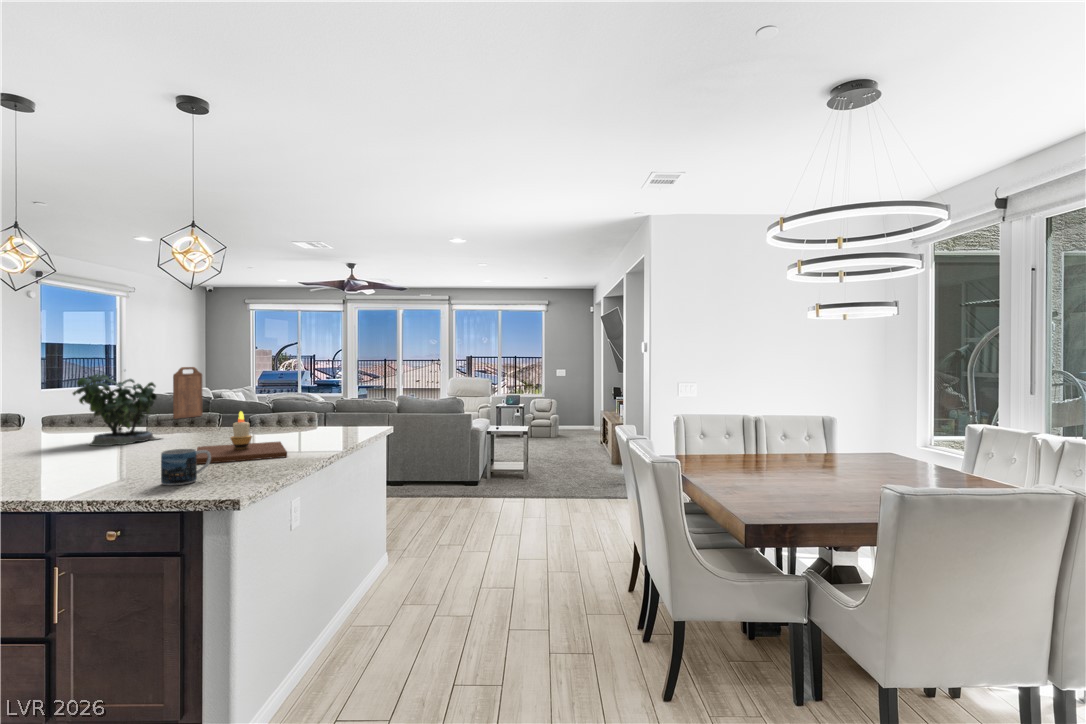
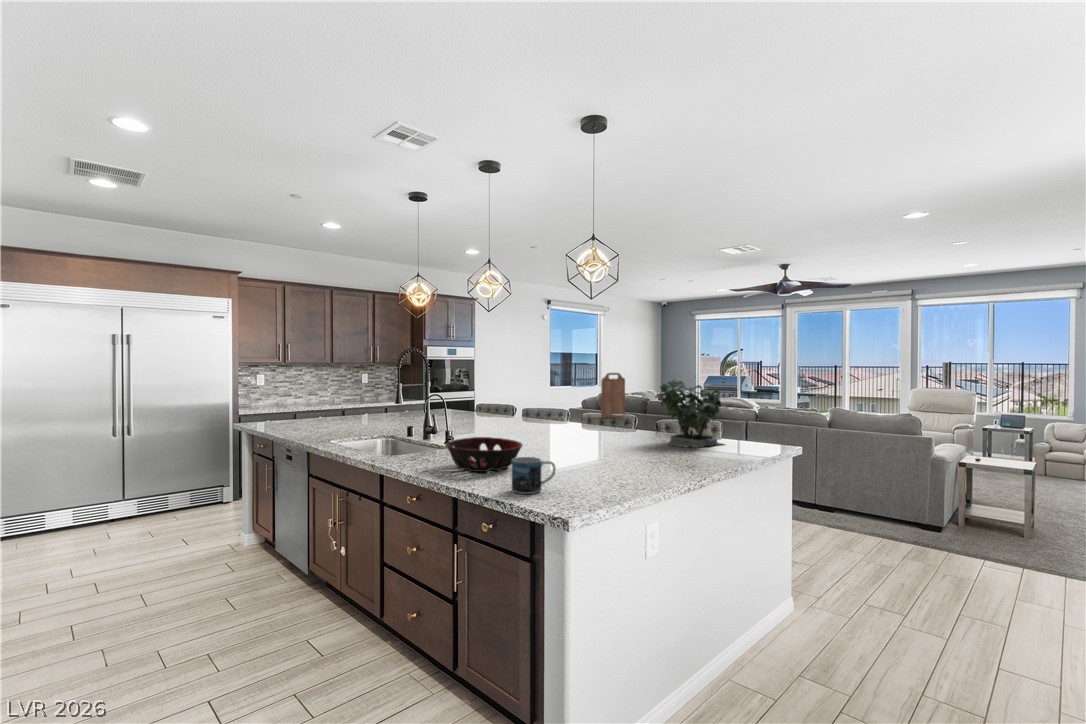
potted plant: present [73,374,159,446] -> present [655,380,723,448]
candle: present [196,411,287,464] -> none [562,421,653,476]
decorative bowl: none [32,440,144,479] -> present [445,437,522,472]

